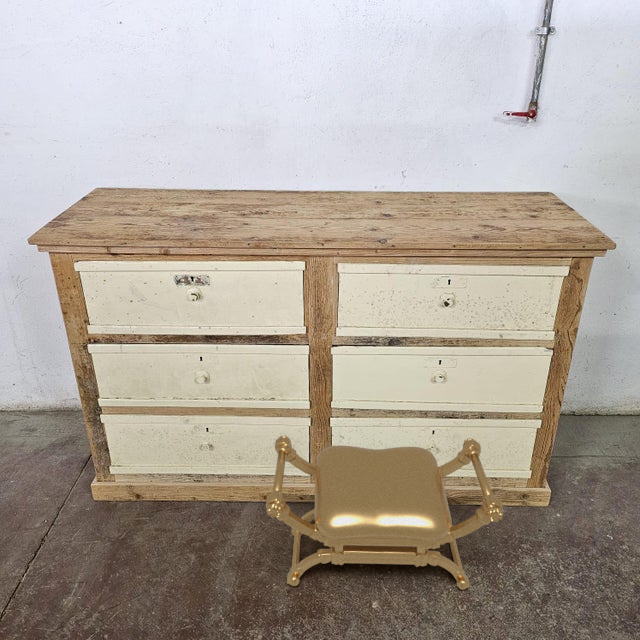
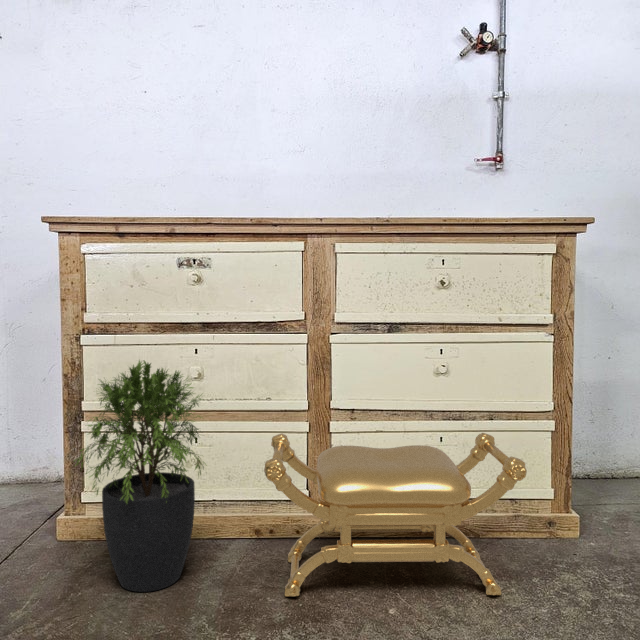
potted plant: none [93,390,217,574] -> present [75,360,204,592]

